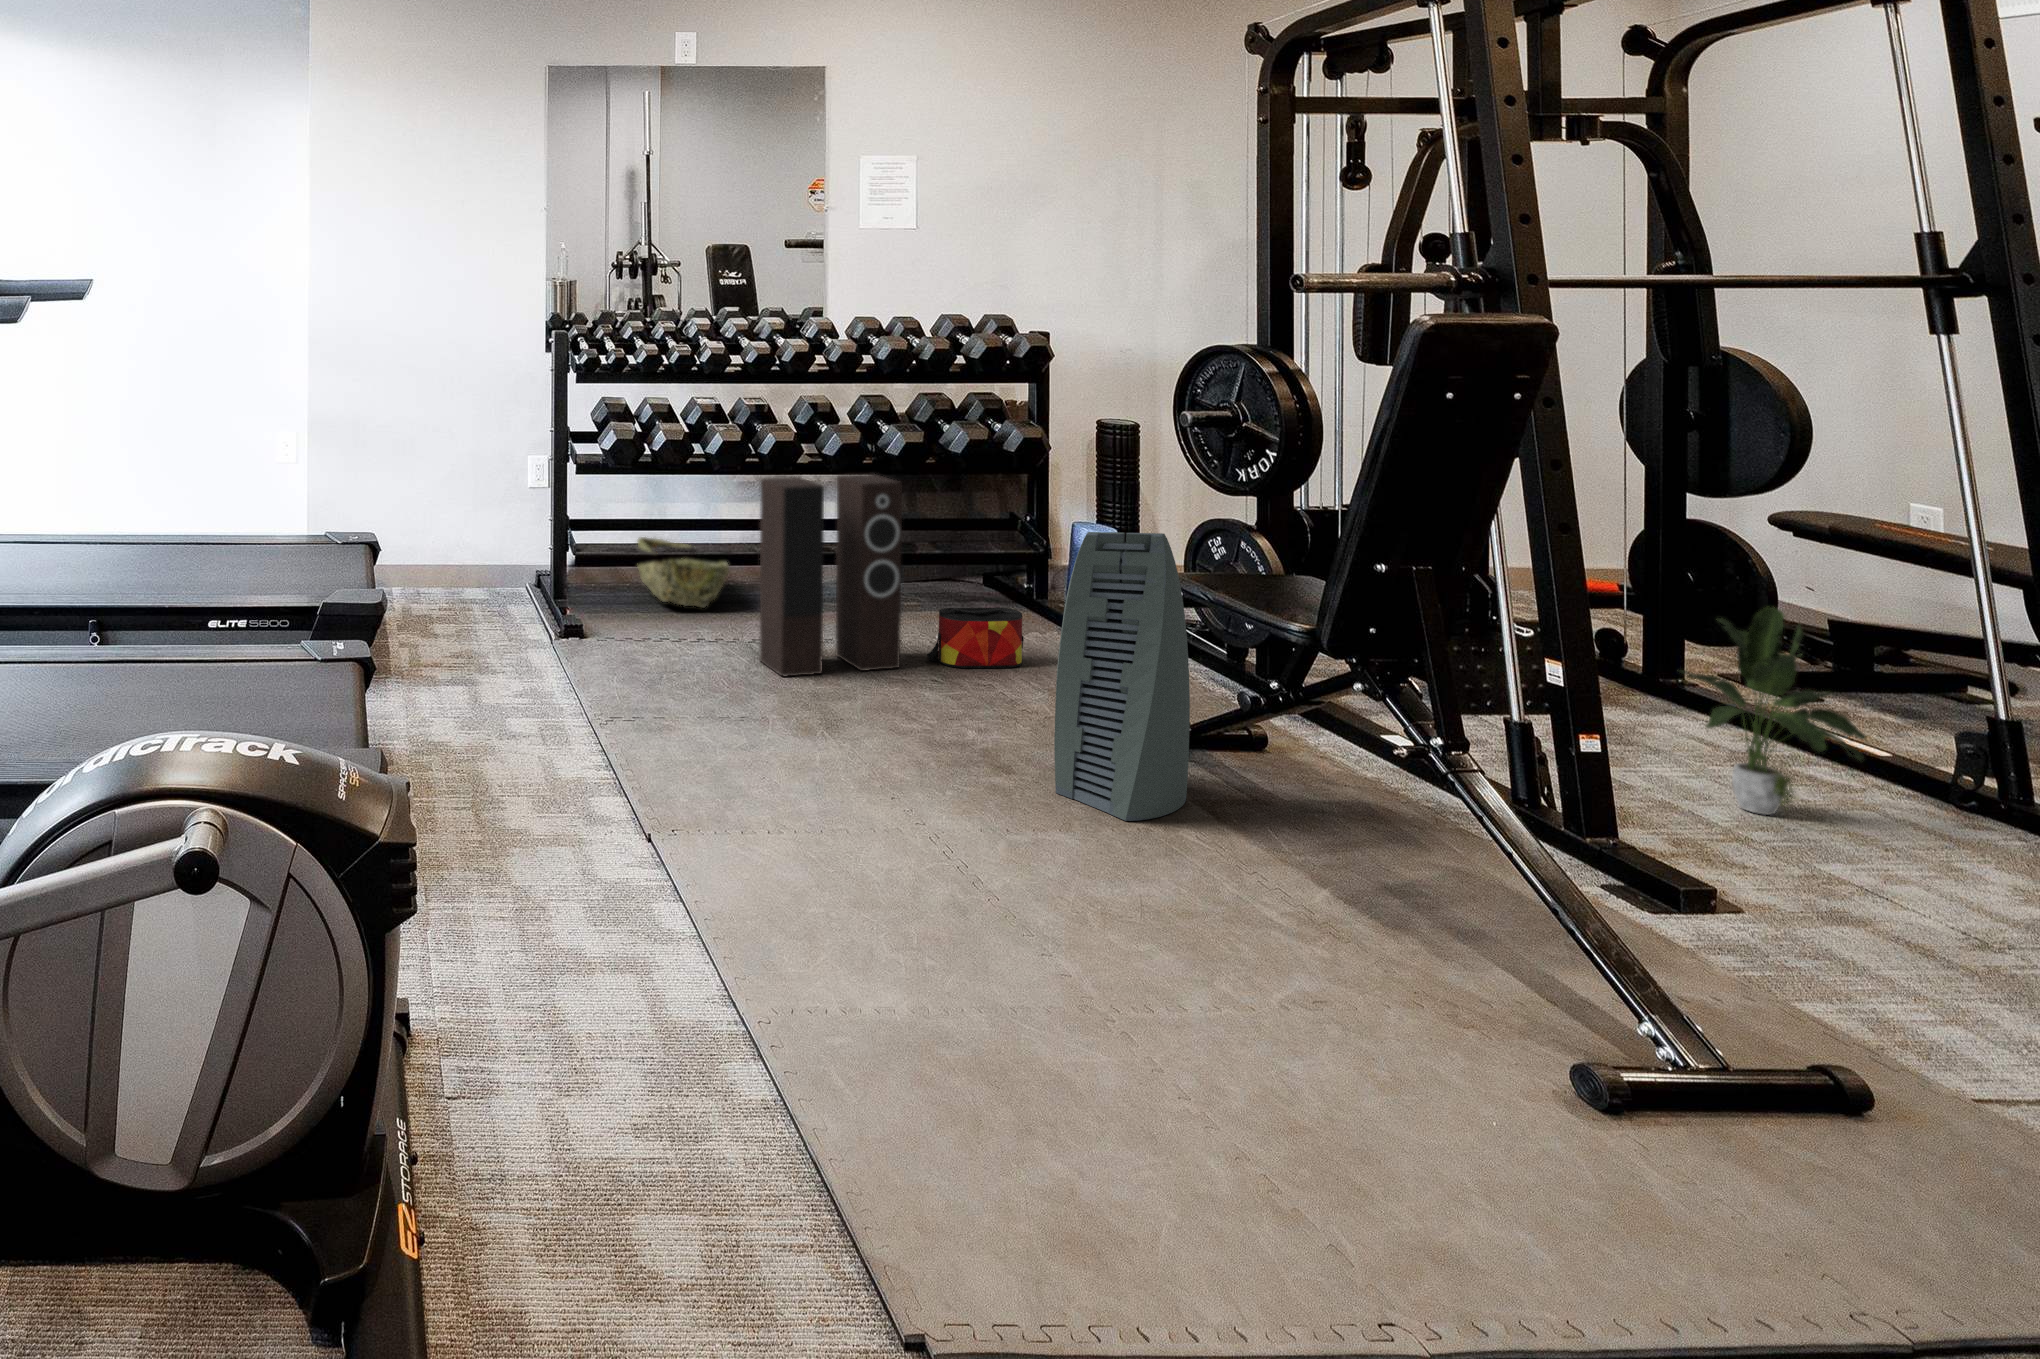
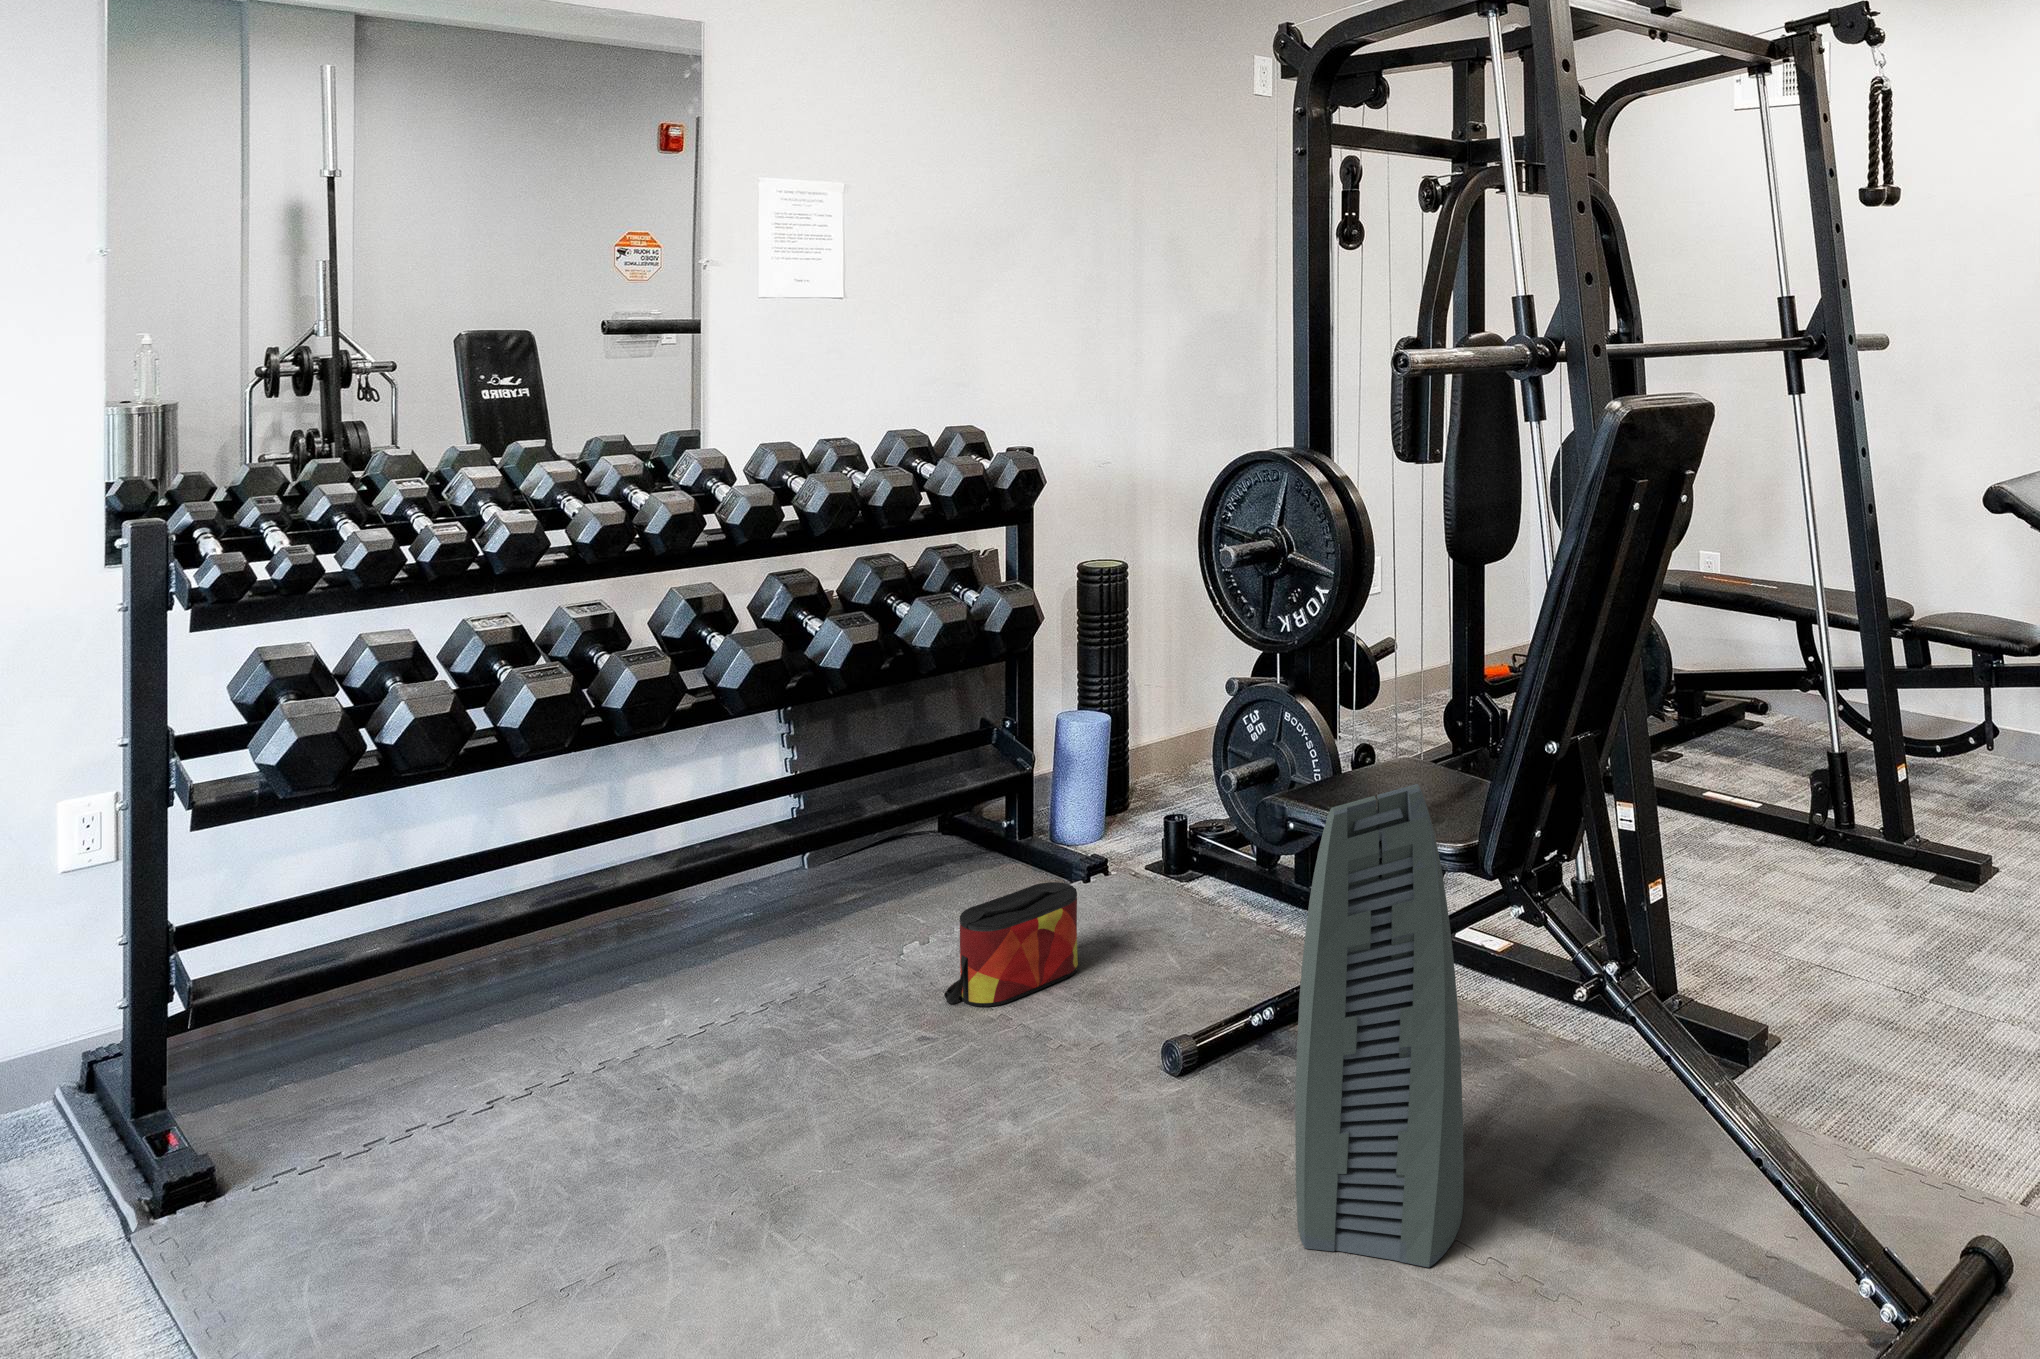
speaker: present [760,474,902,676] -> none [660,719,915,1142]
woven basket: present [637,537,729,608] -> none [329,878,550,1024]
potted plant: present [1680,607,1866,815] -> none [1799,715,1943,938]

